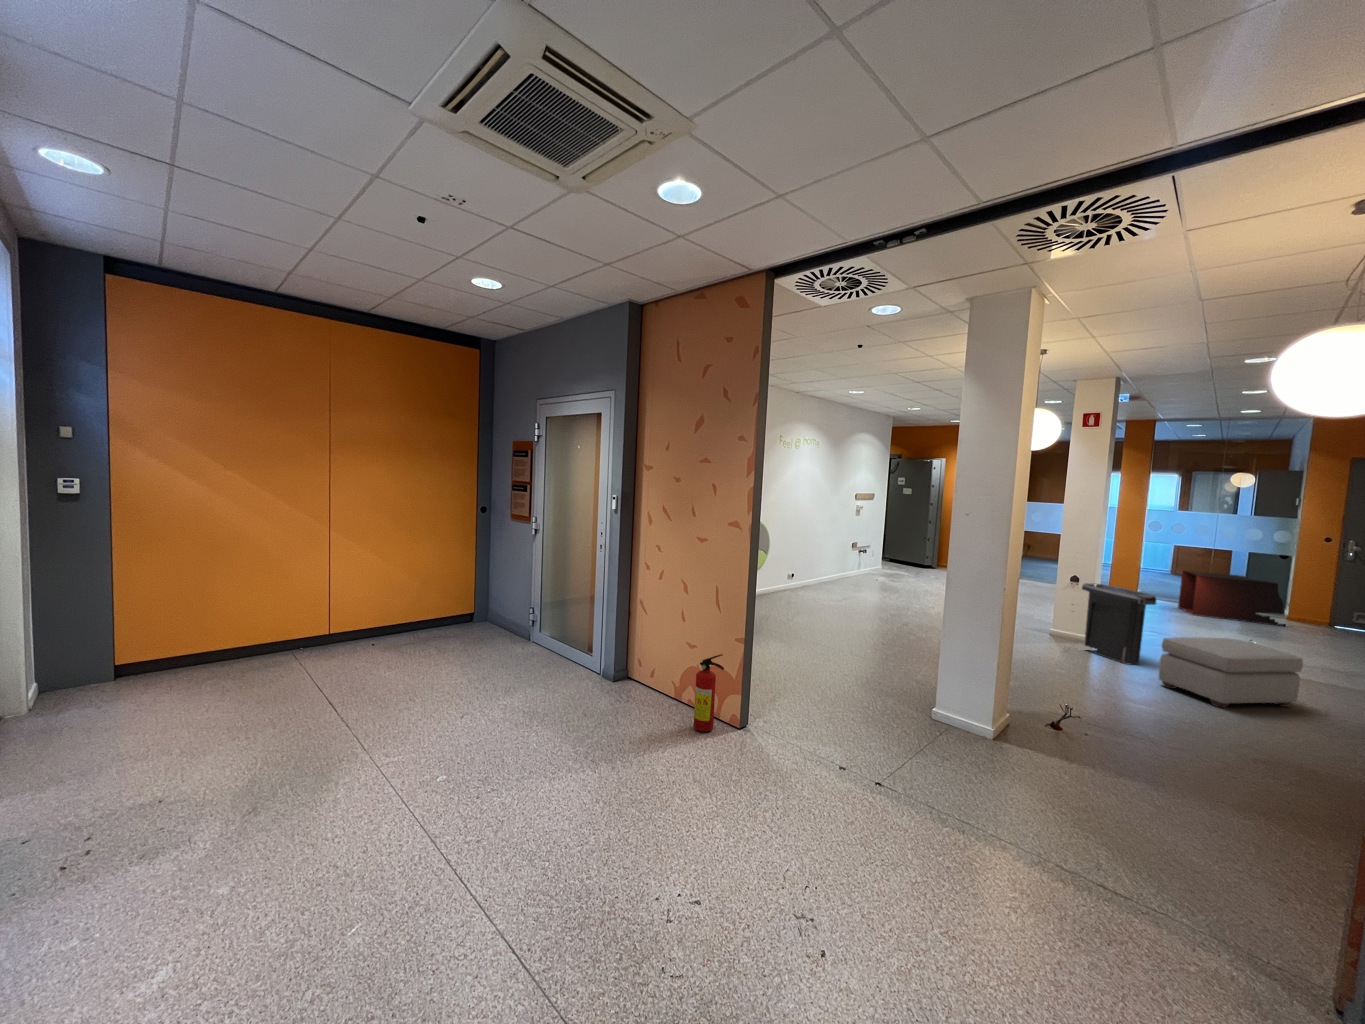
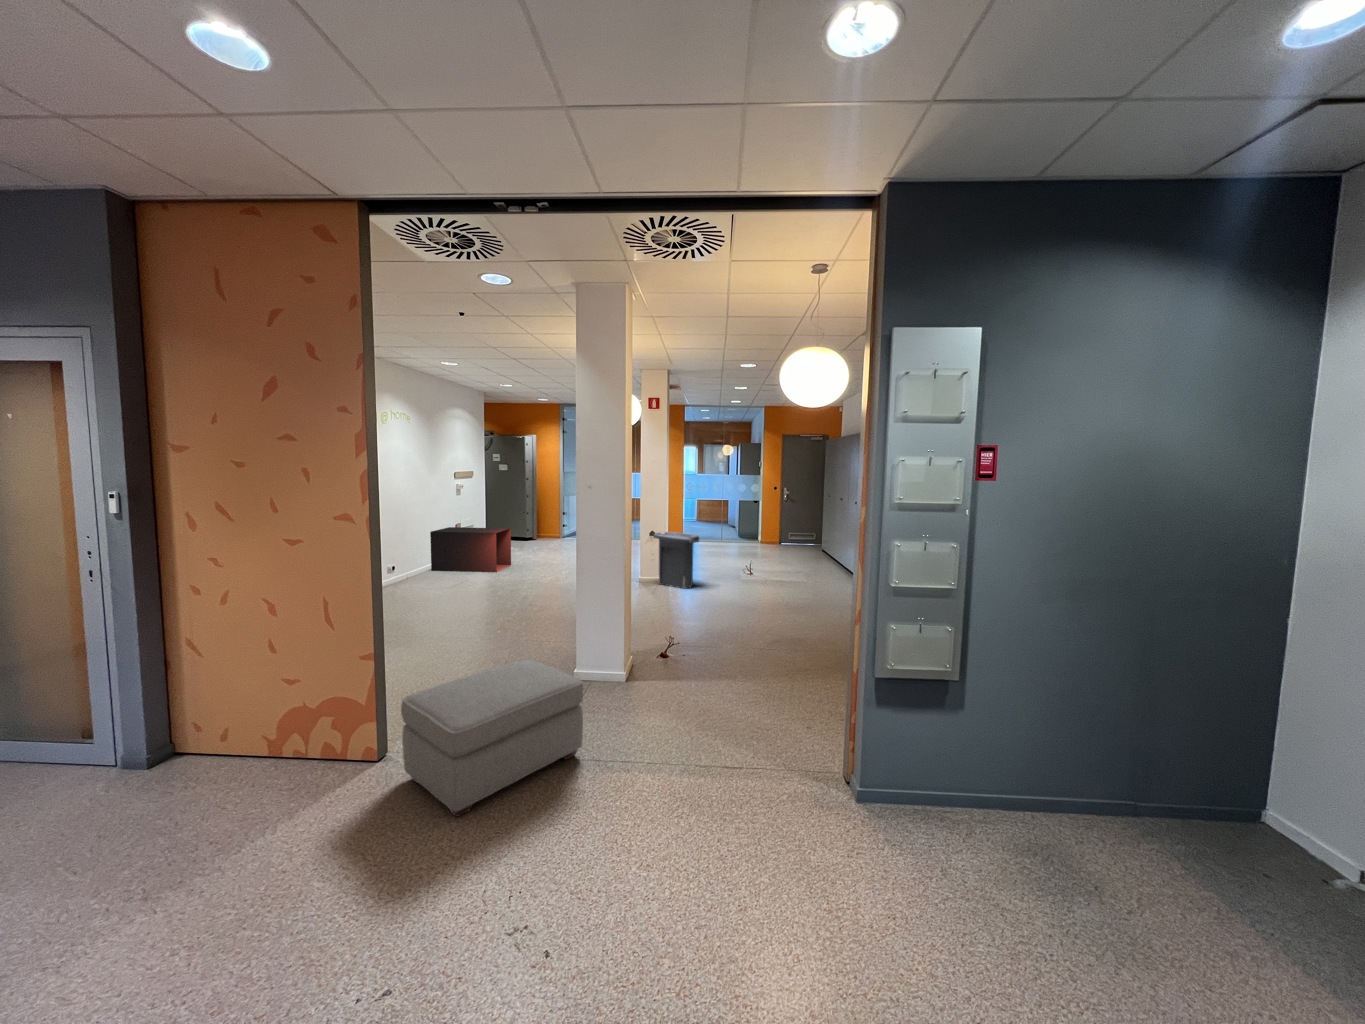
storage cabinet: present [1178,570,1286,626] -> present [430,527,511,572]
ottoman: present [1159,637,1303,707] -> present [401,659,583,817]
fire extinguisher: present [694,654,724,732] -> none [309,676,351,780]

